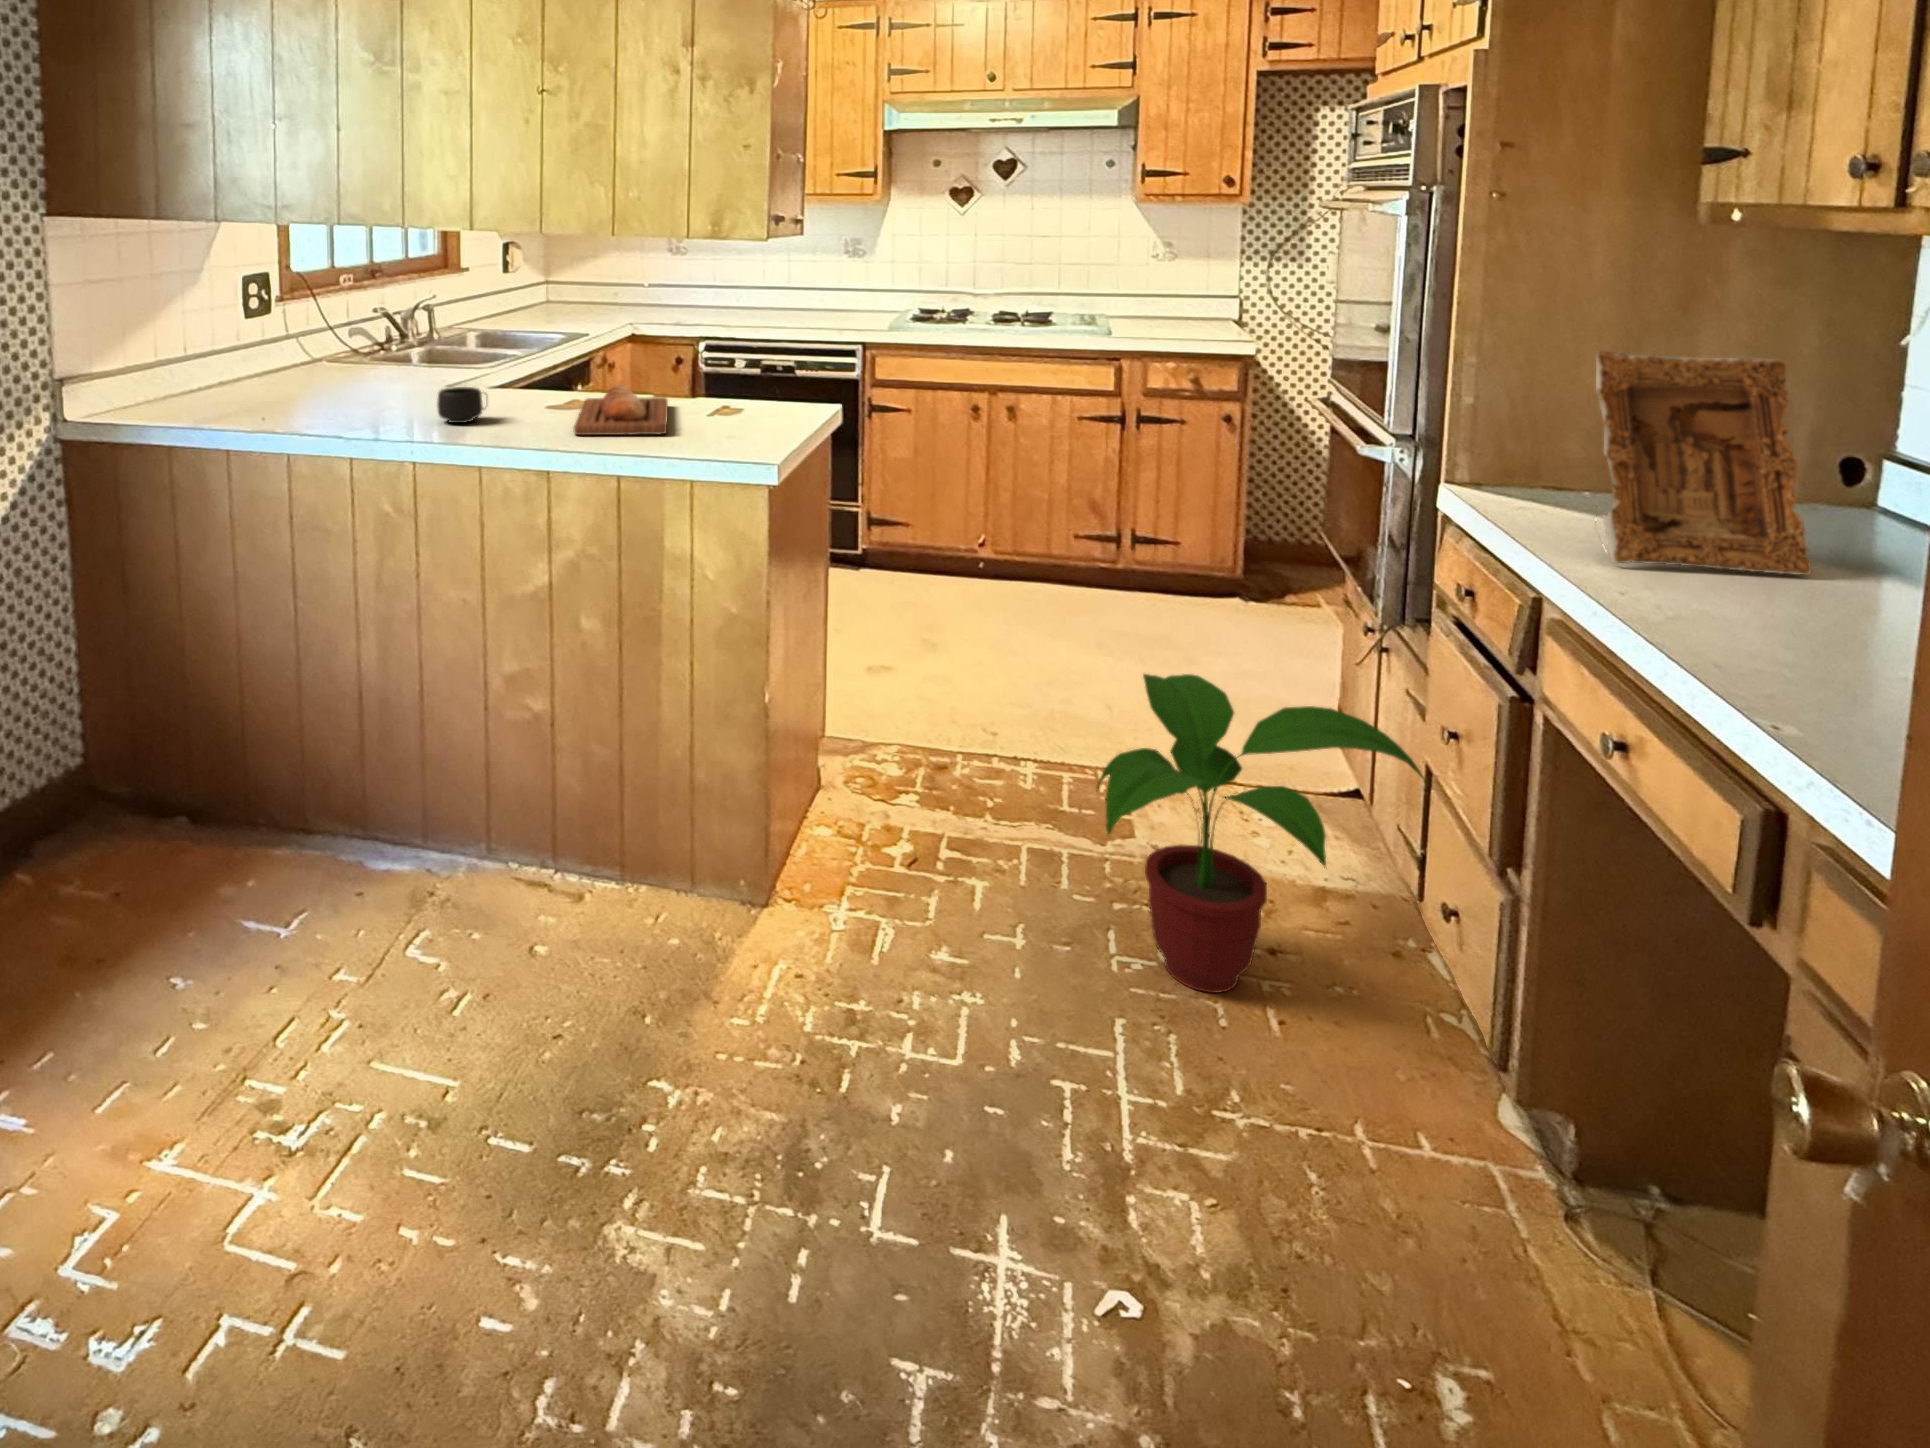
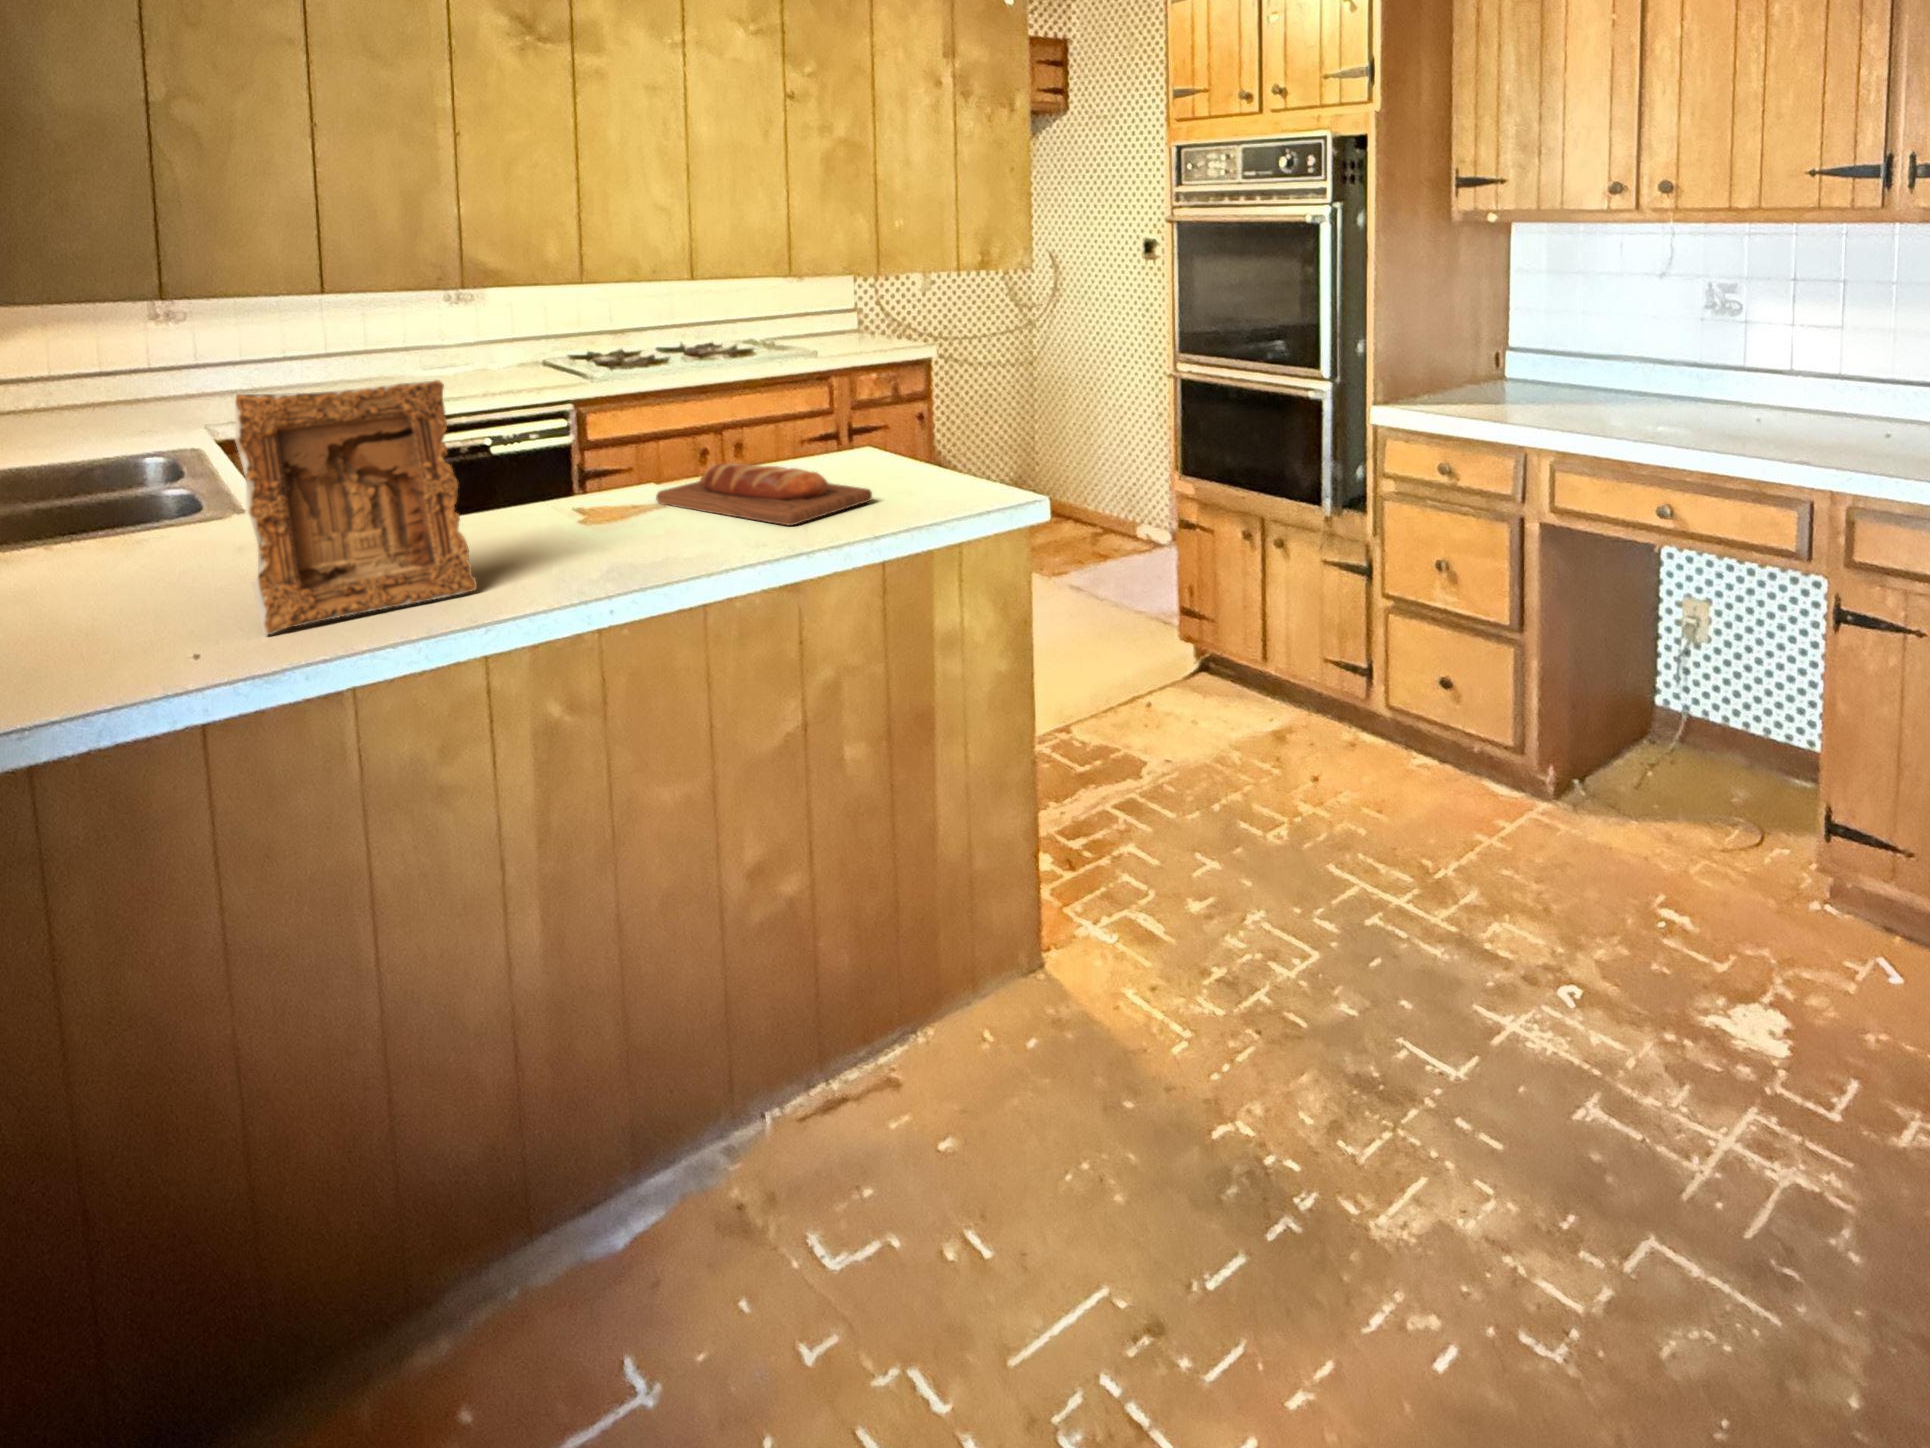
picture frame: present [1596,351,1811,575] -> present [235,380,477,635]
mug: present [437,387,484,423] -> none [548,501,619,558]
potted plant: present [1097,674,1425,993] -> none [1191,582,1425,822]

